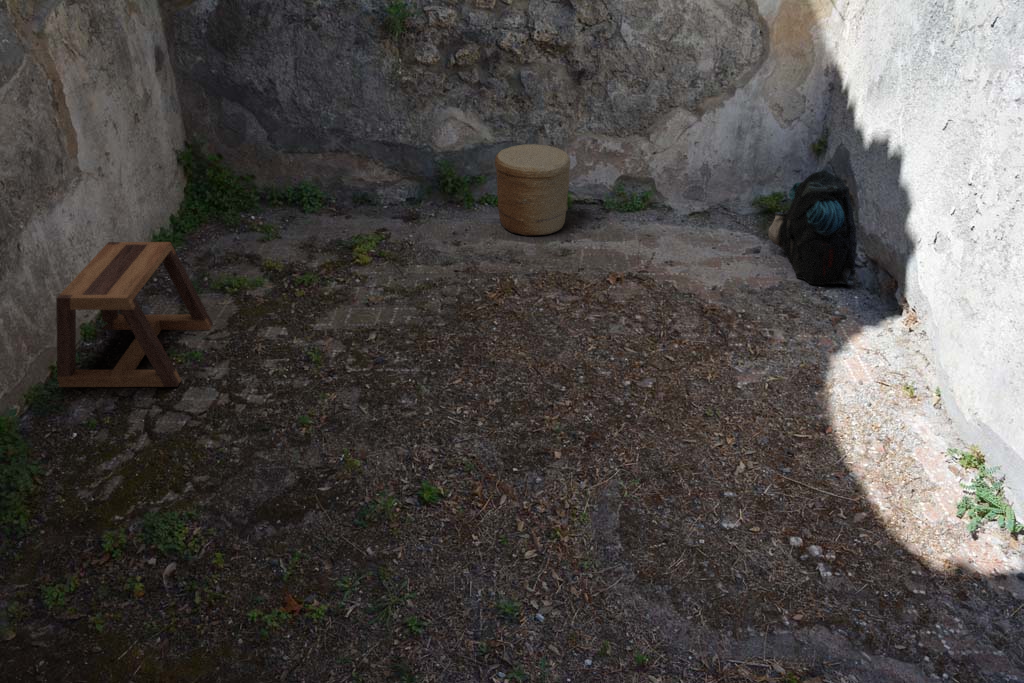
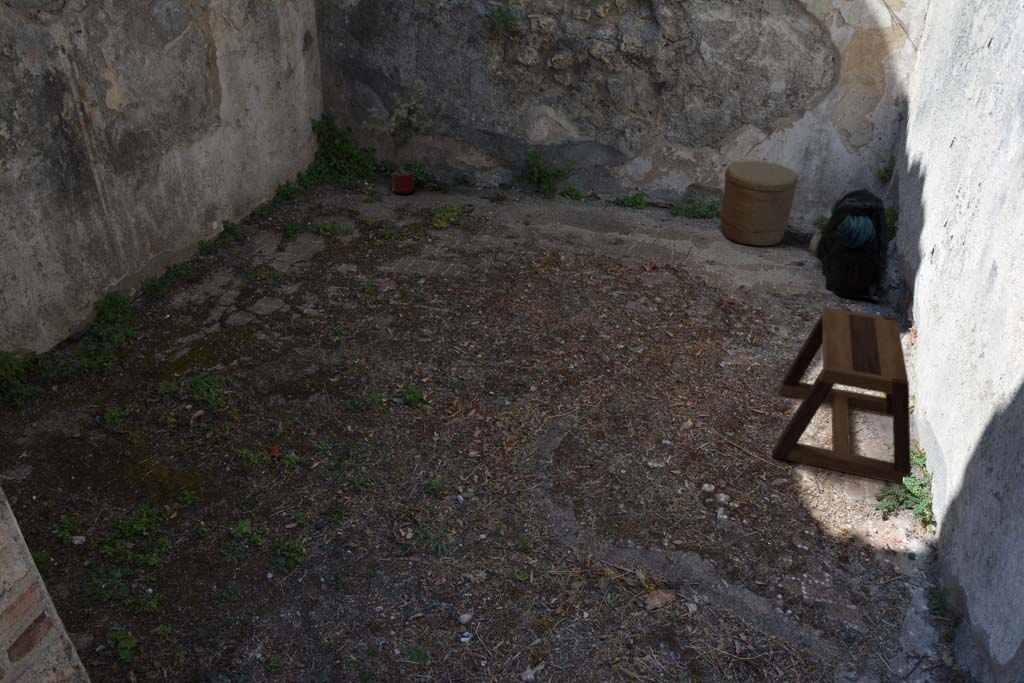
potted tree: none [236,90,343,227] -> present [361,78,444,194]
woven basket: present [495,144,570,236] -> present [721,161,798,246]
stool: present [56,242,213,387] -> present [772,307,911,484]

